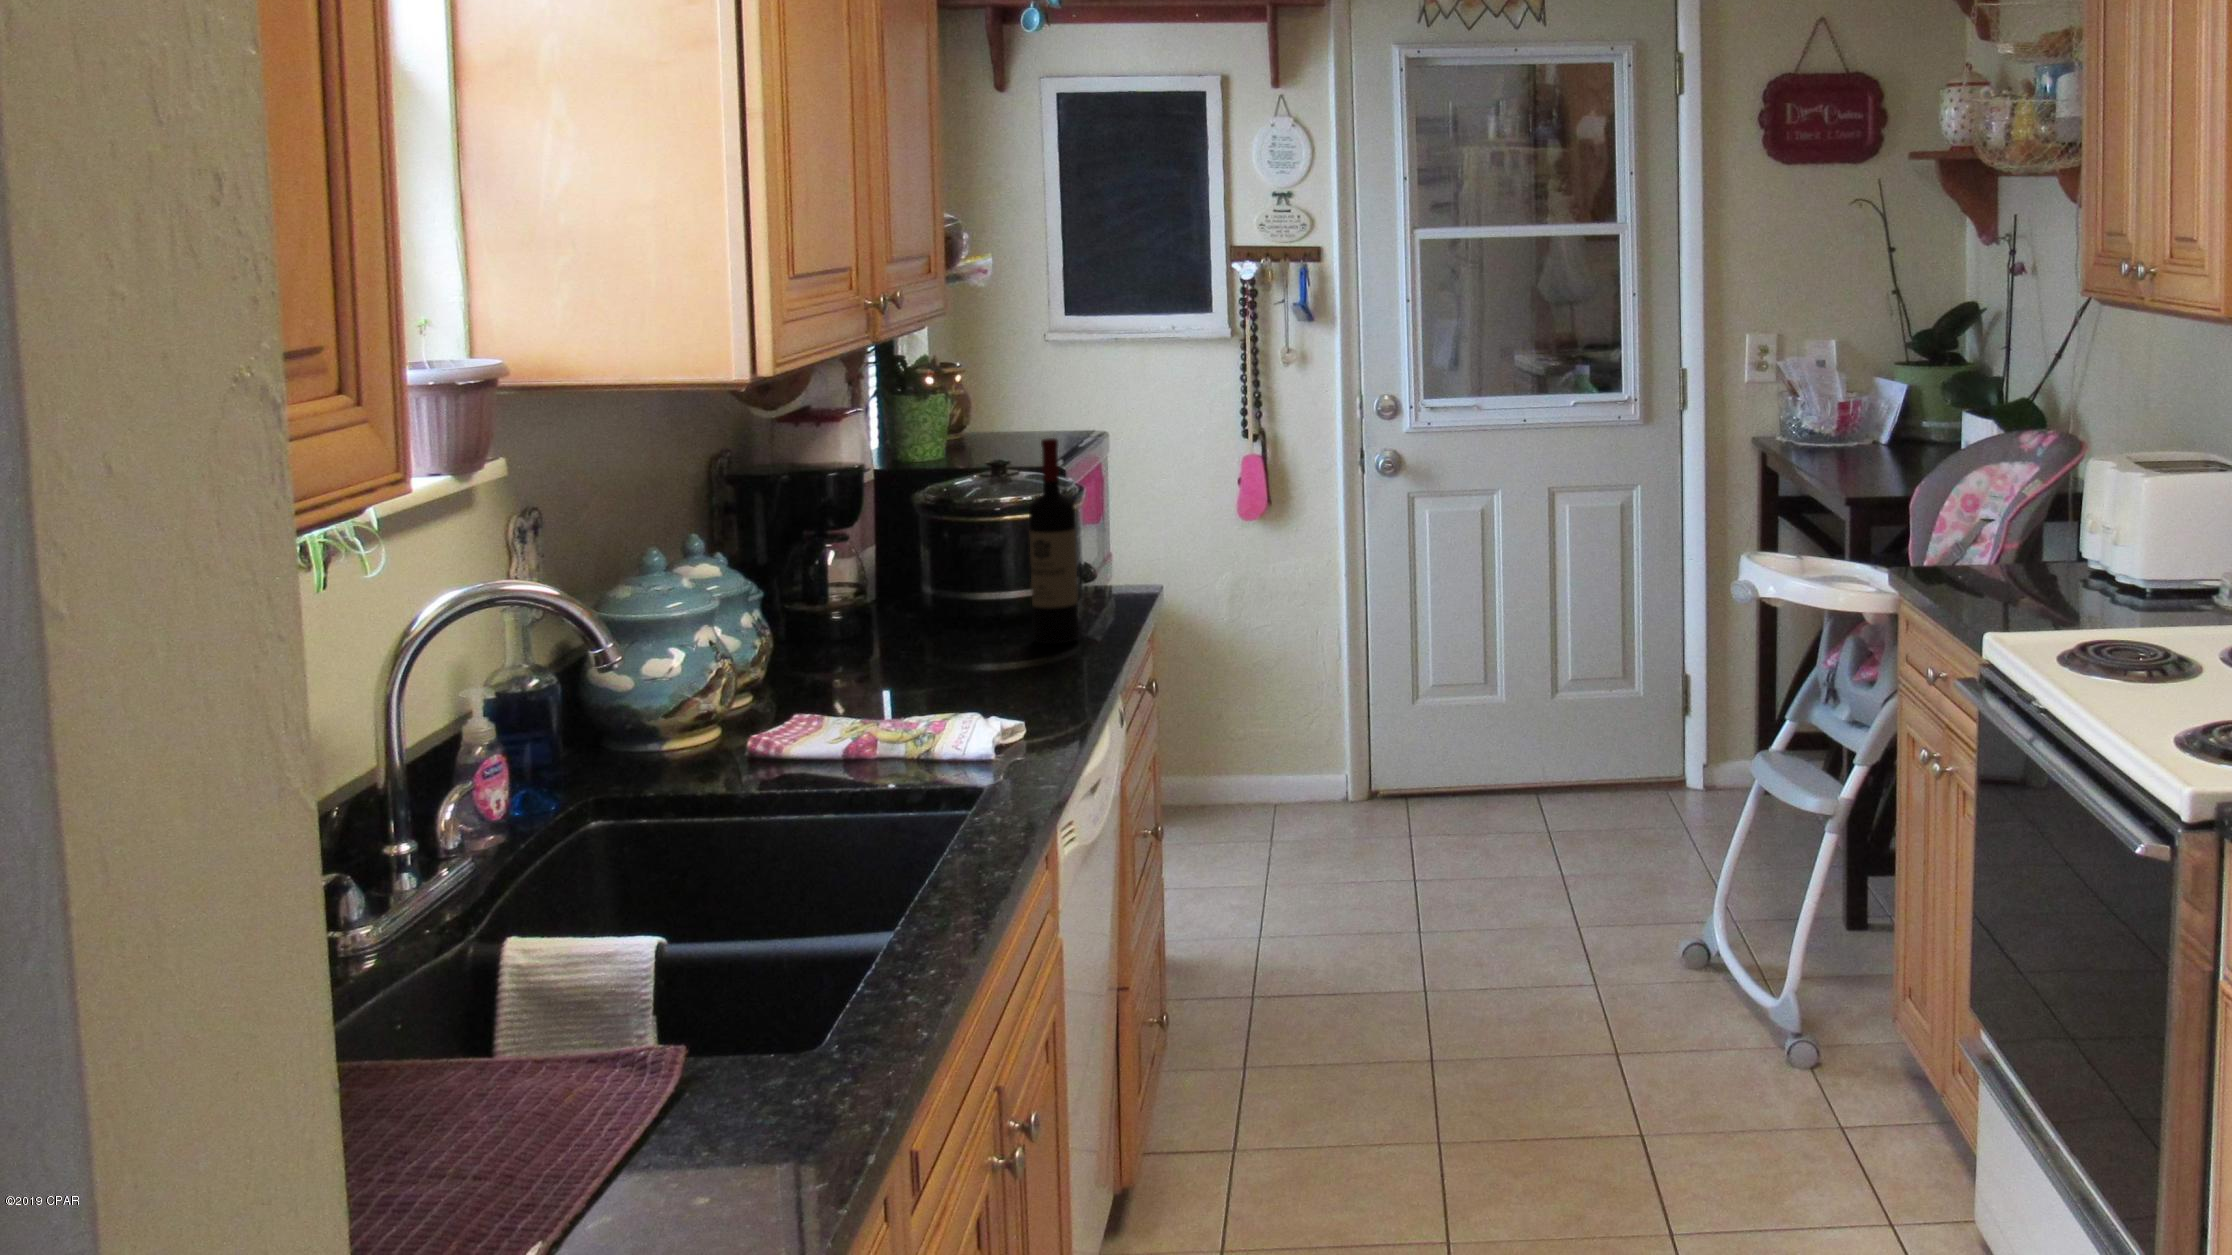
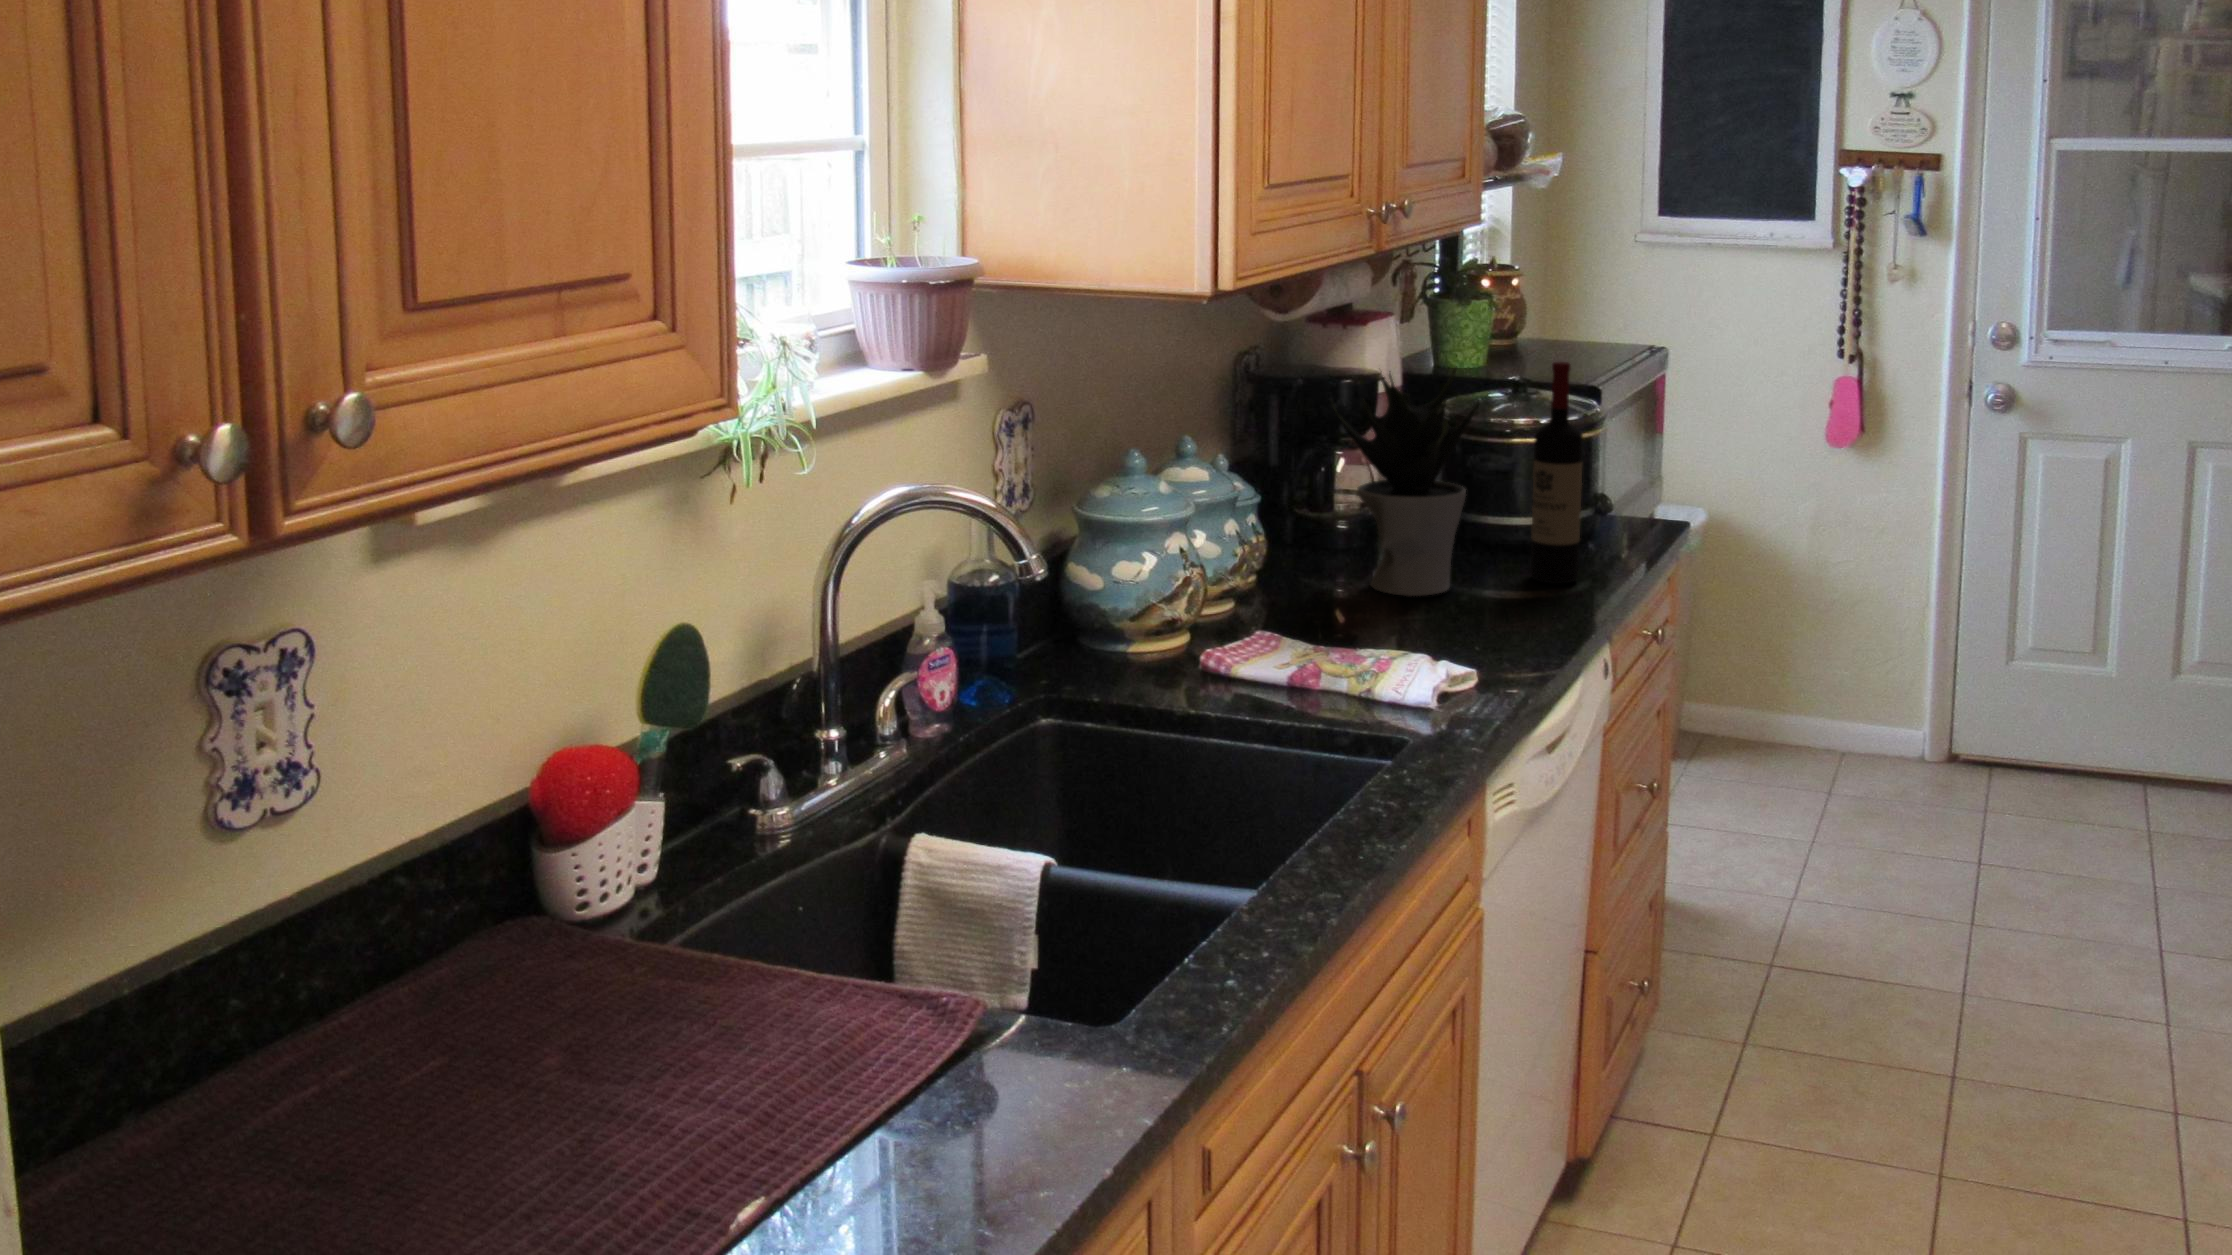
potted plant: none [831,447,981,670] -> present [1333,366,1479,596]

